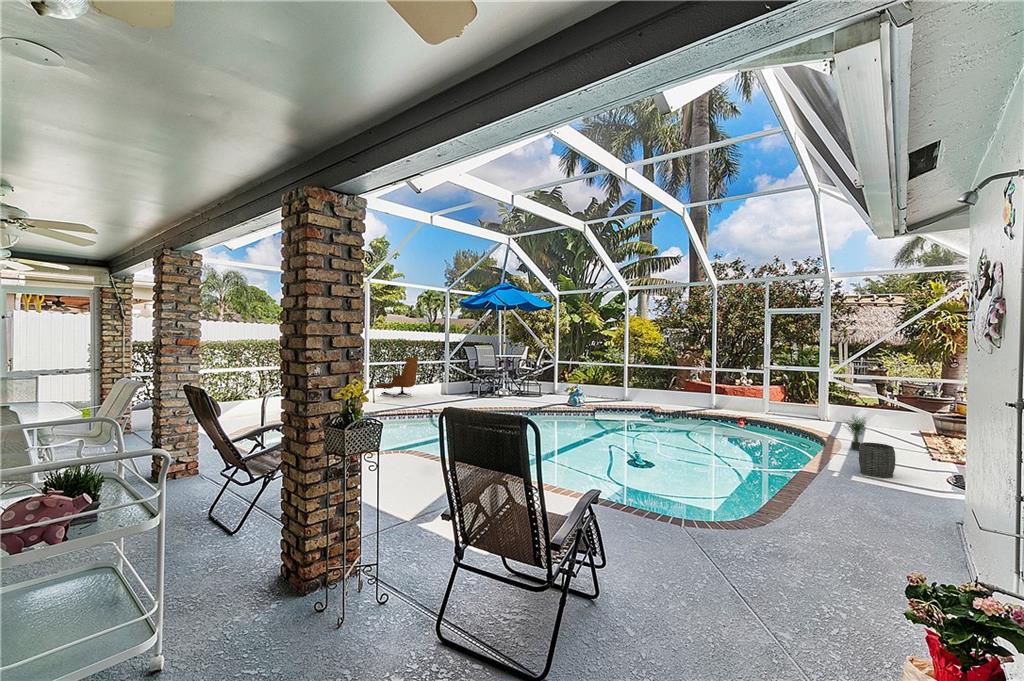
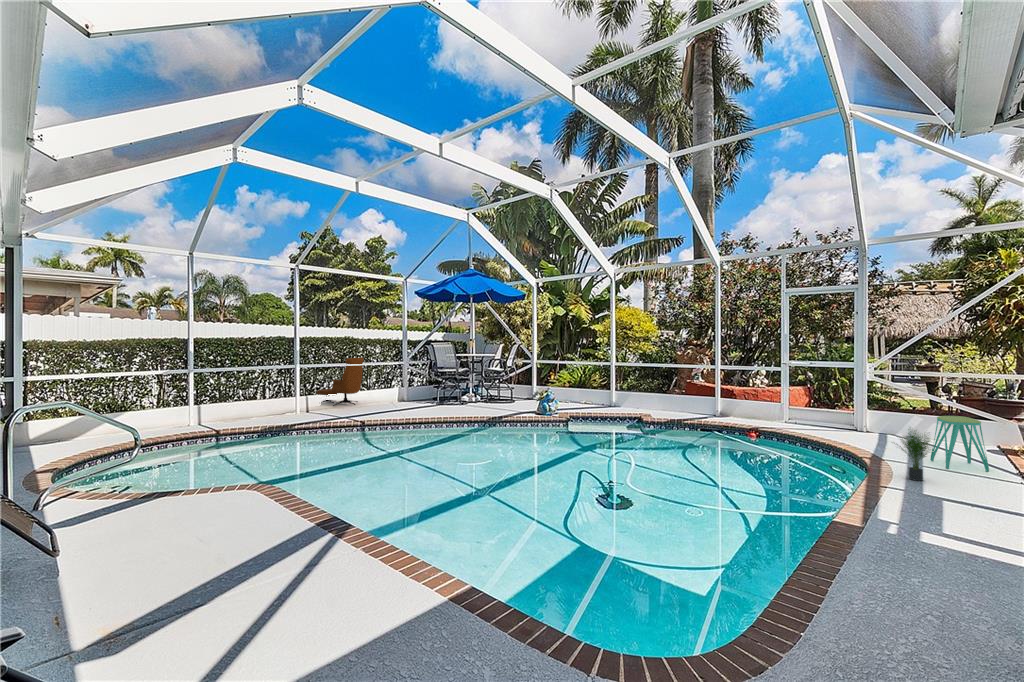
stool: none [869,407,907,446] -> present [930,416,989,471]
woven basket: present [859,443,895,478] -> none [930,477,993,537]

